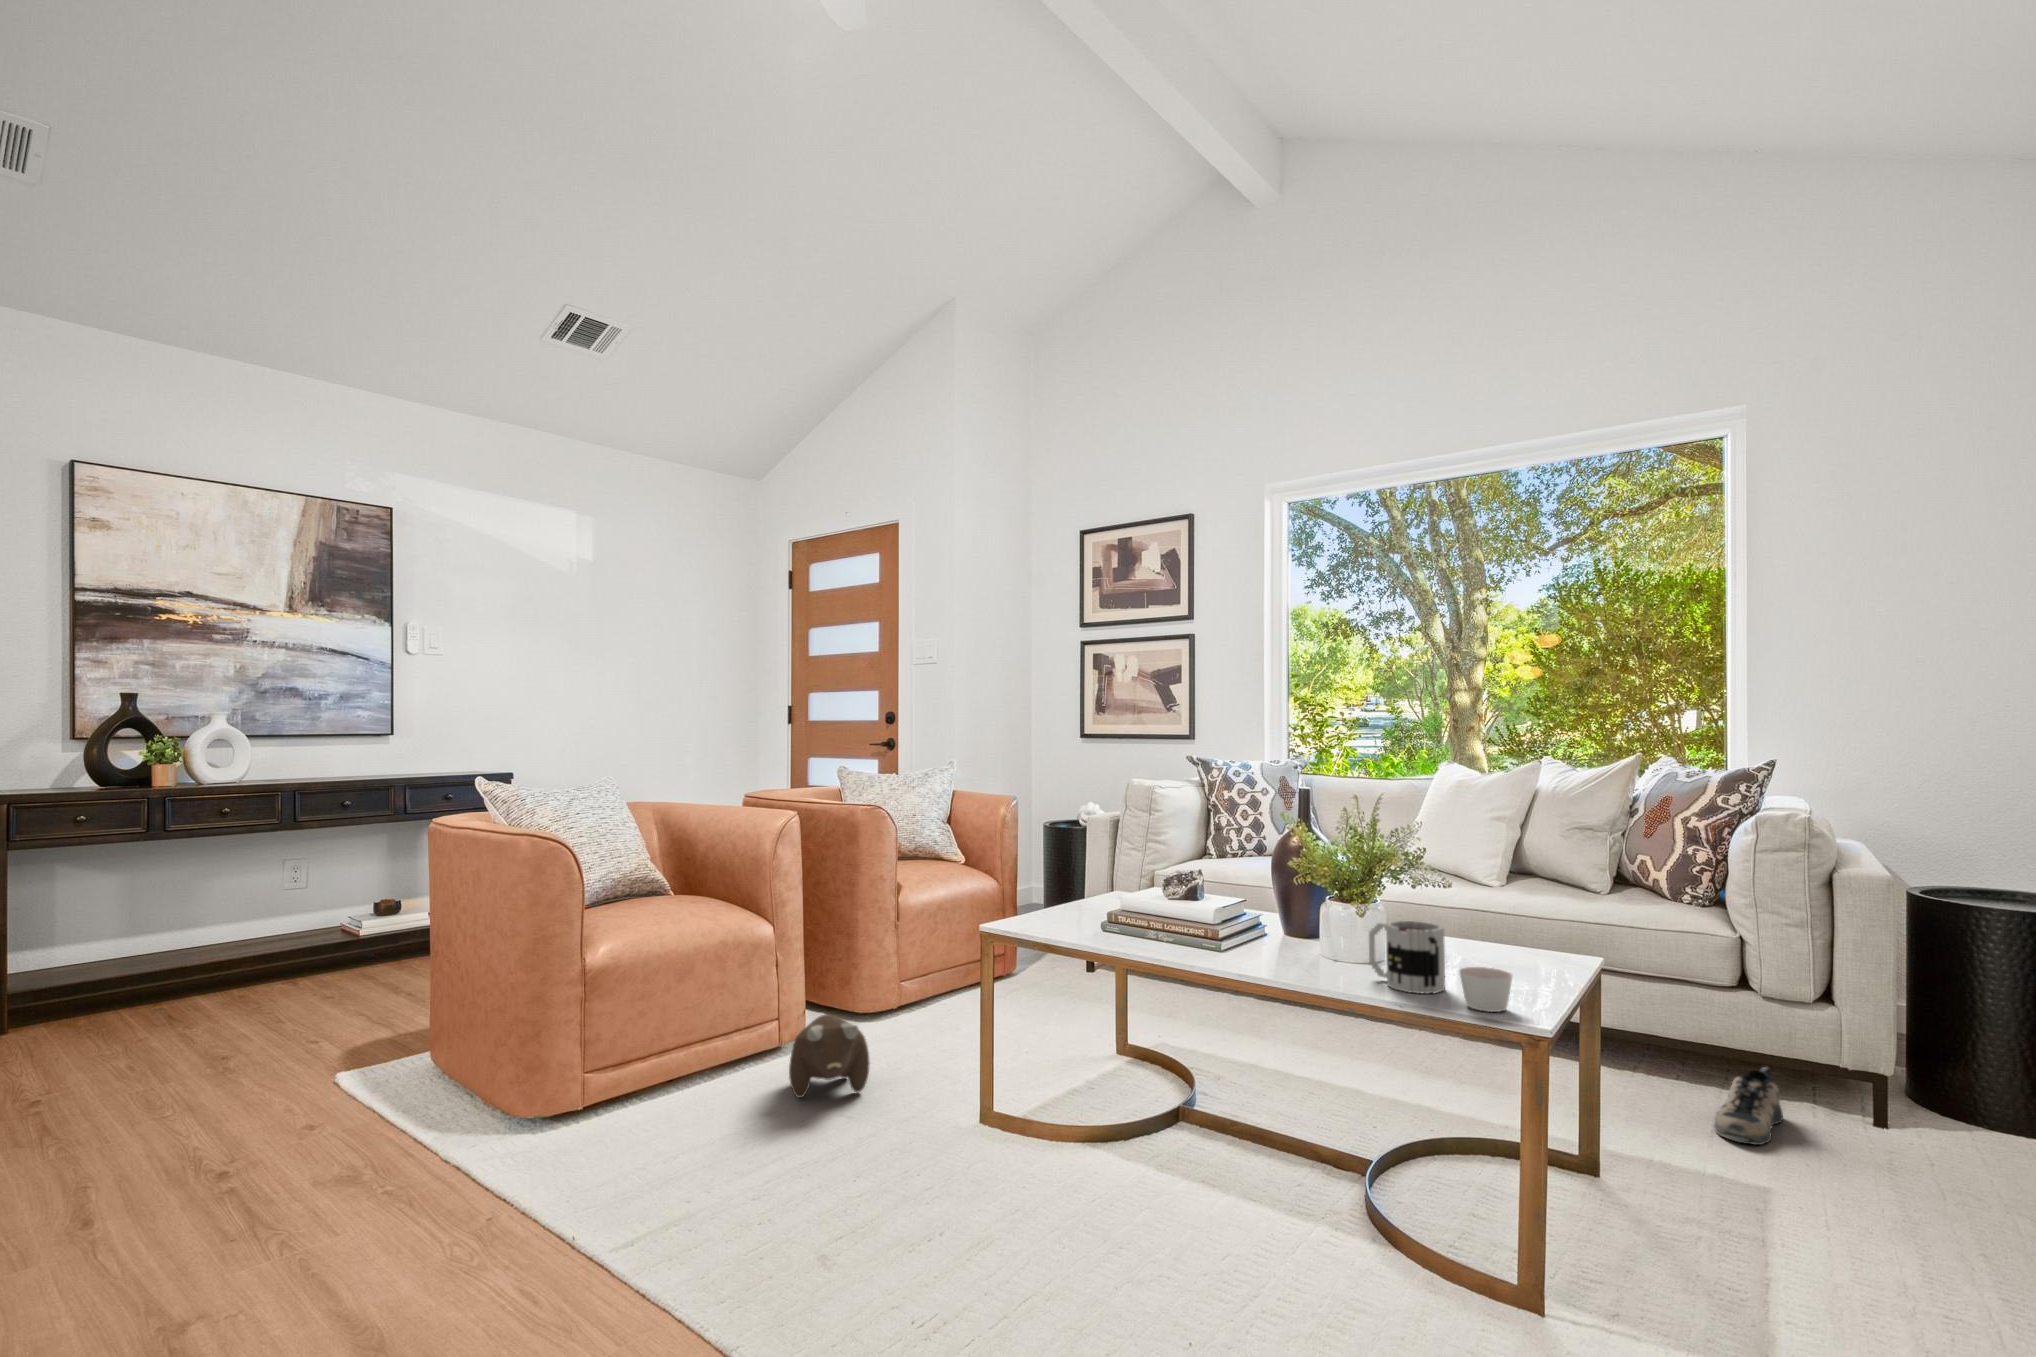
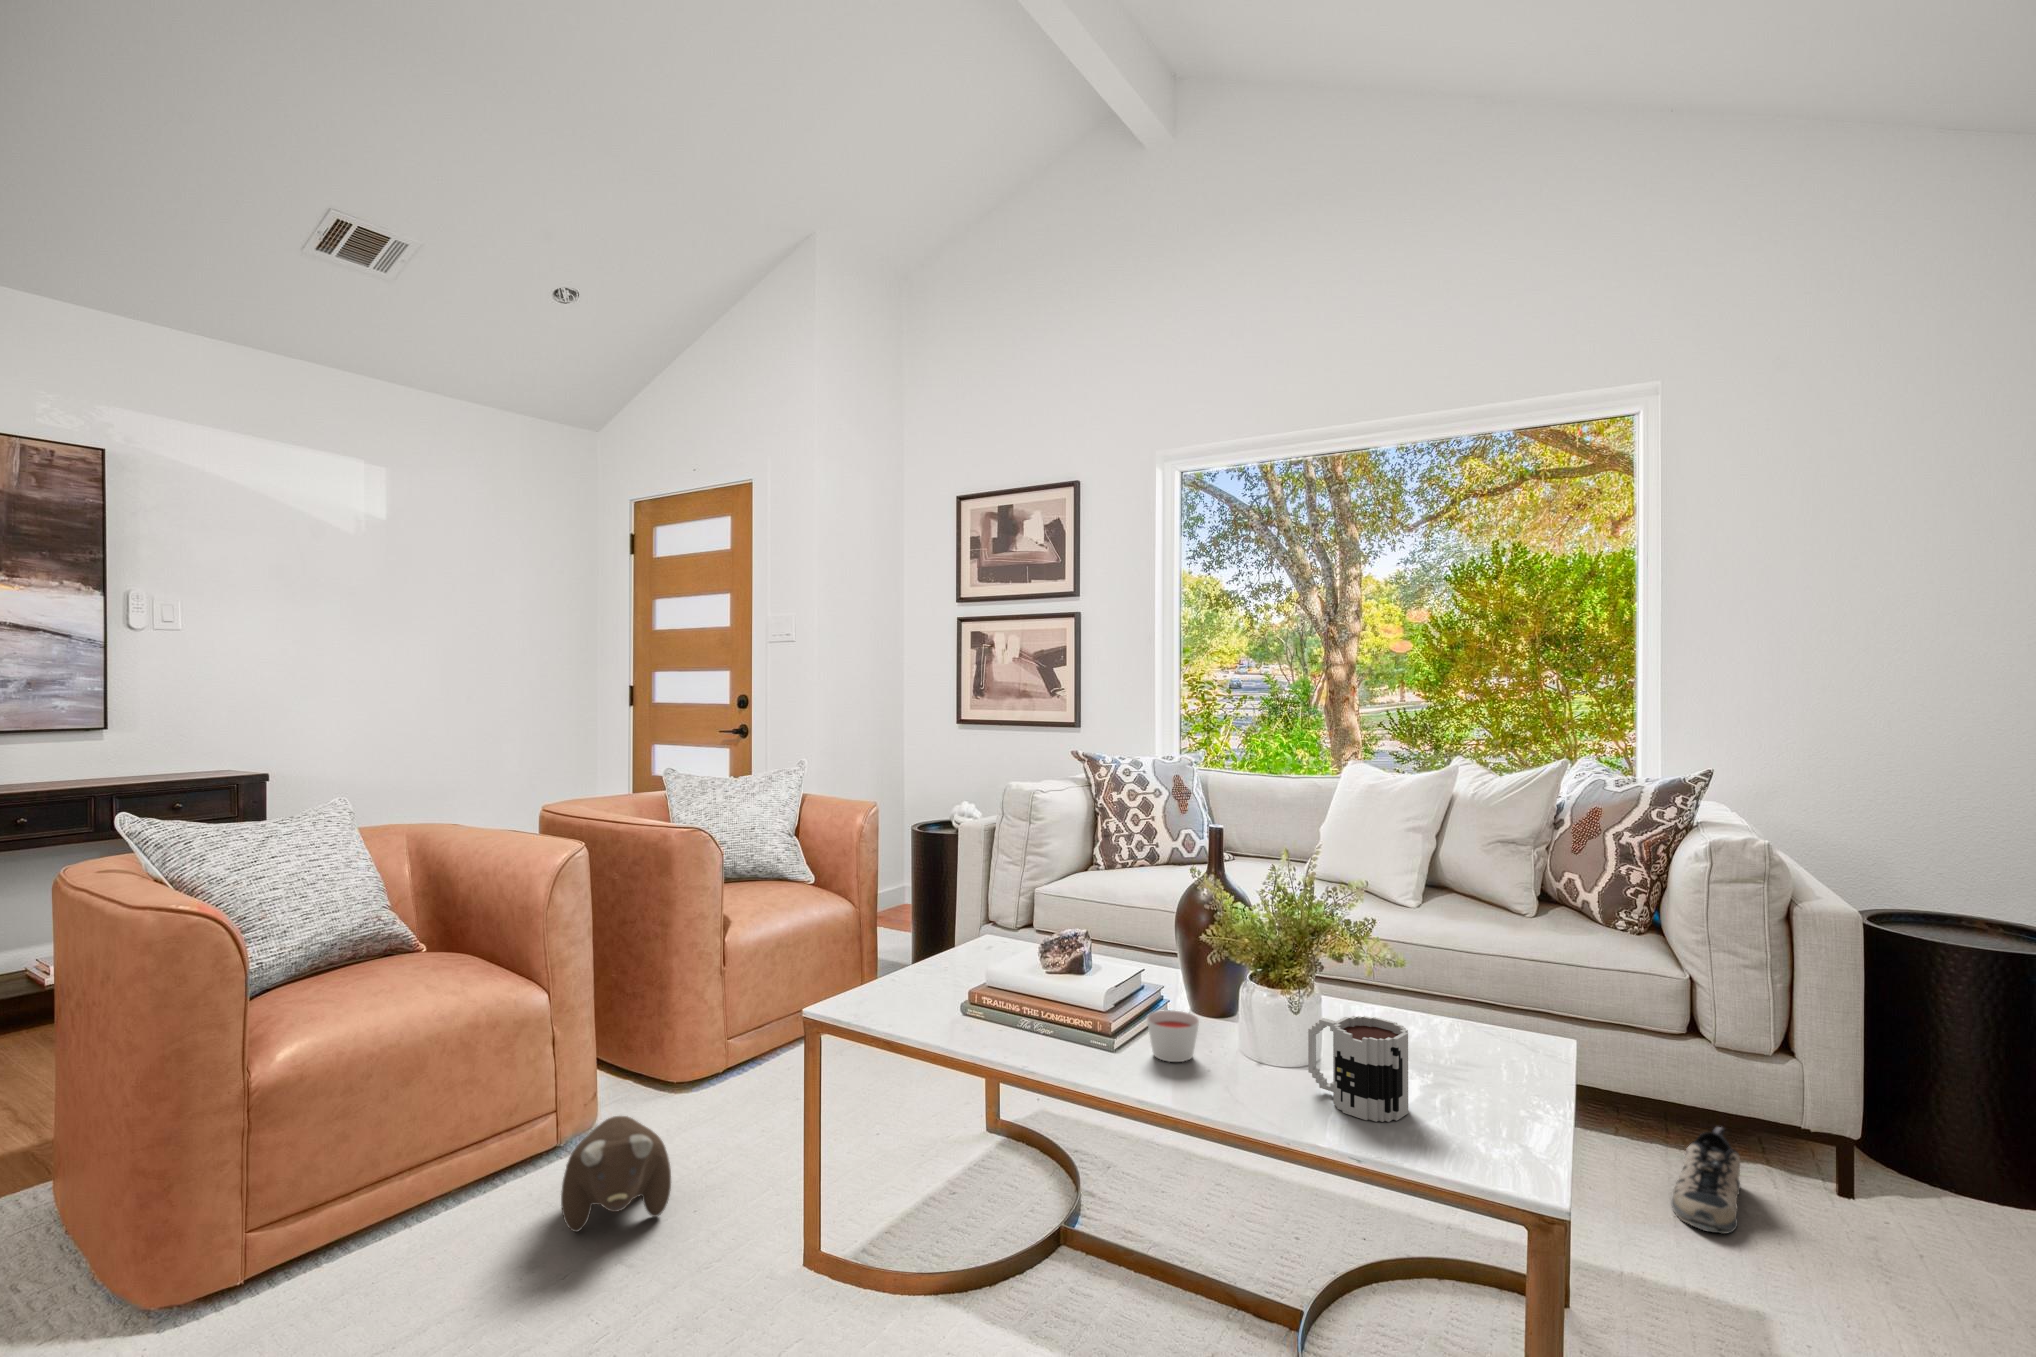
candle: present [1459,967,1512,1012] -> present [1147,1010,1199,1062]

